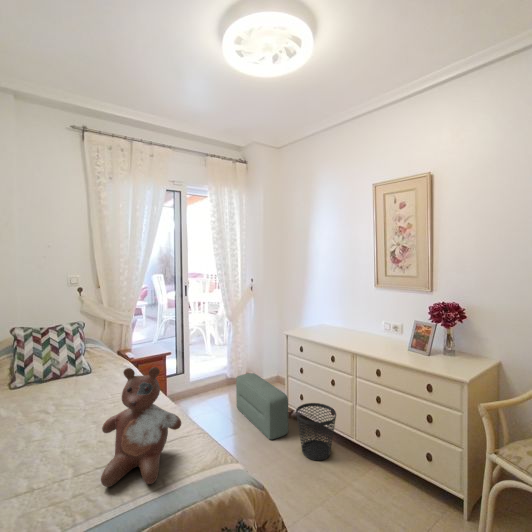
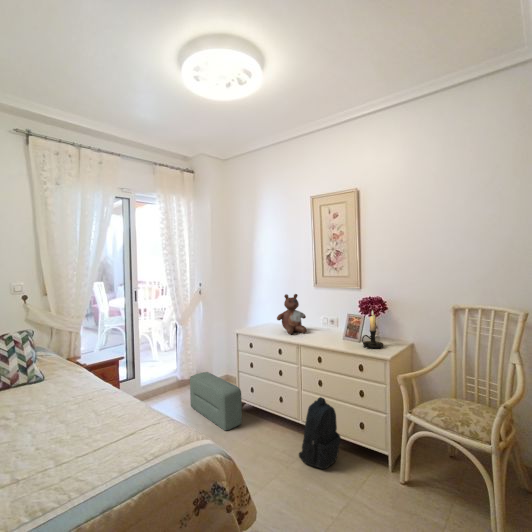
candle holder: none [432,318,460,366] -> present [362,310,383,349]
stuffed bear: present [101,367,181,487] -> present [277,294,307,334]
wastebasket: present [296,403,336,460] -> none [249,392,285,443]
backpack: none [350,418,402,503] -> present [299,397,340,469]

